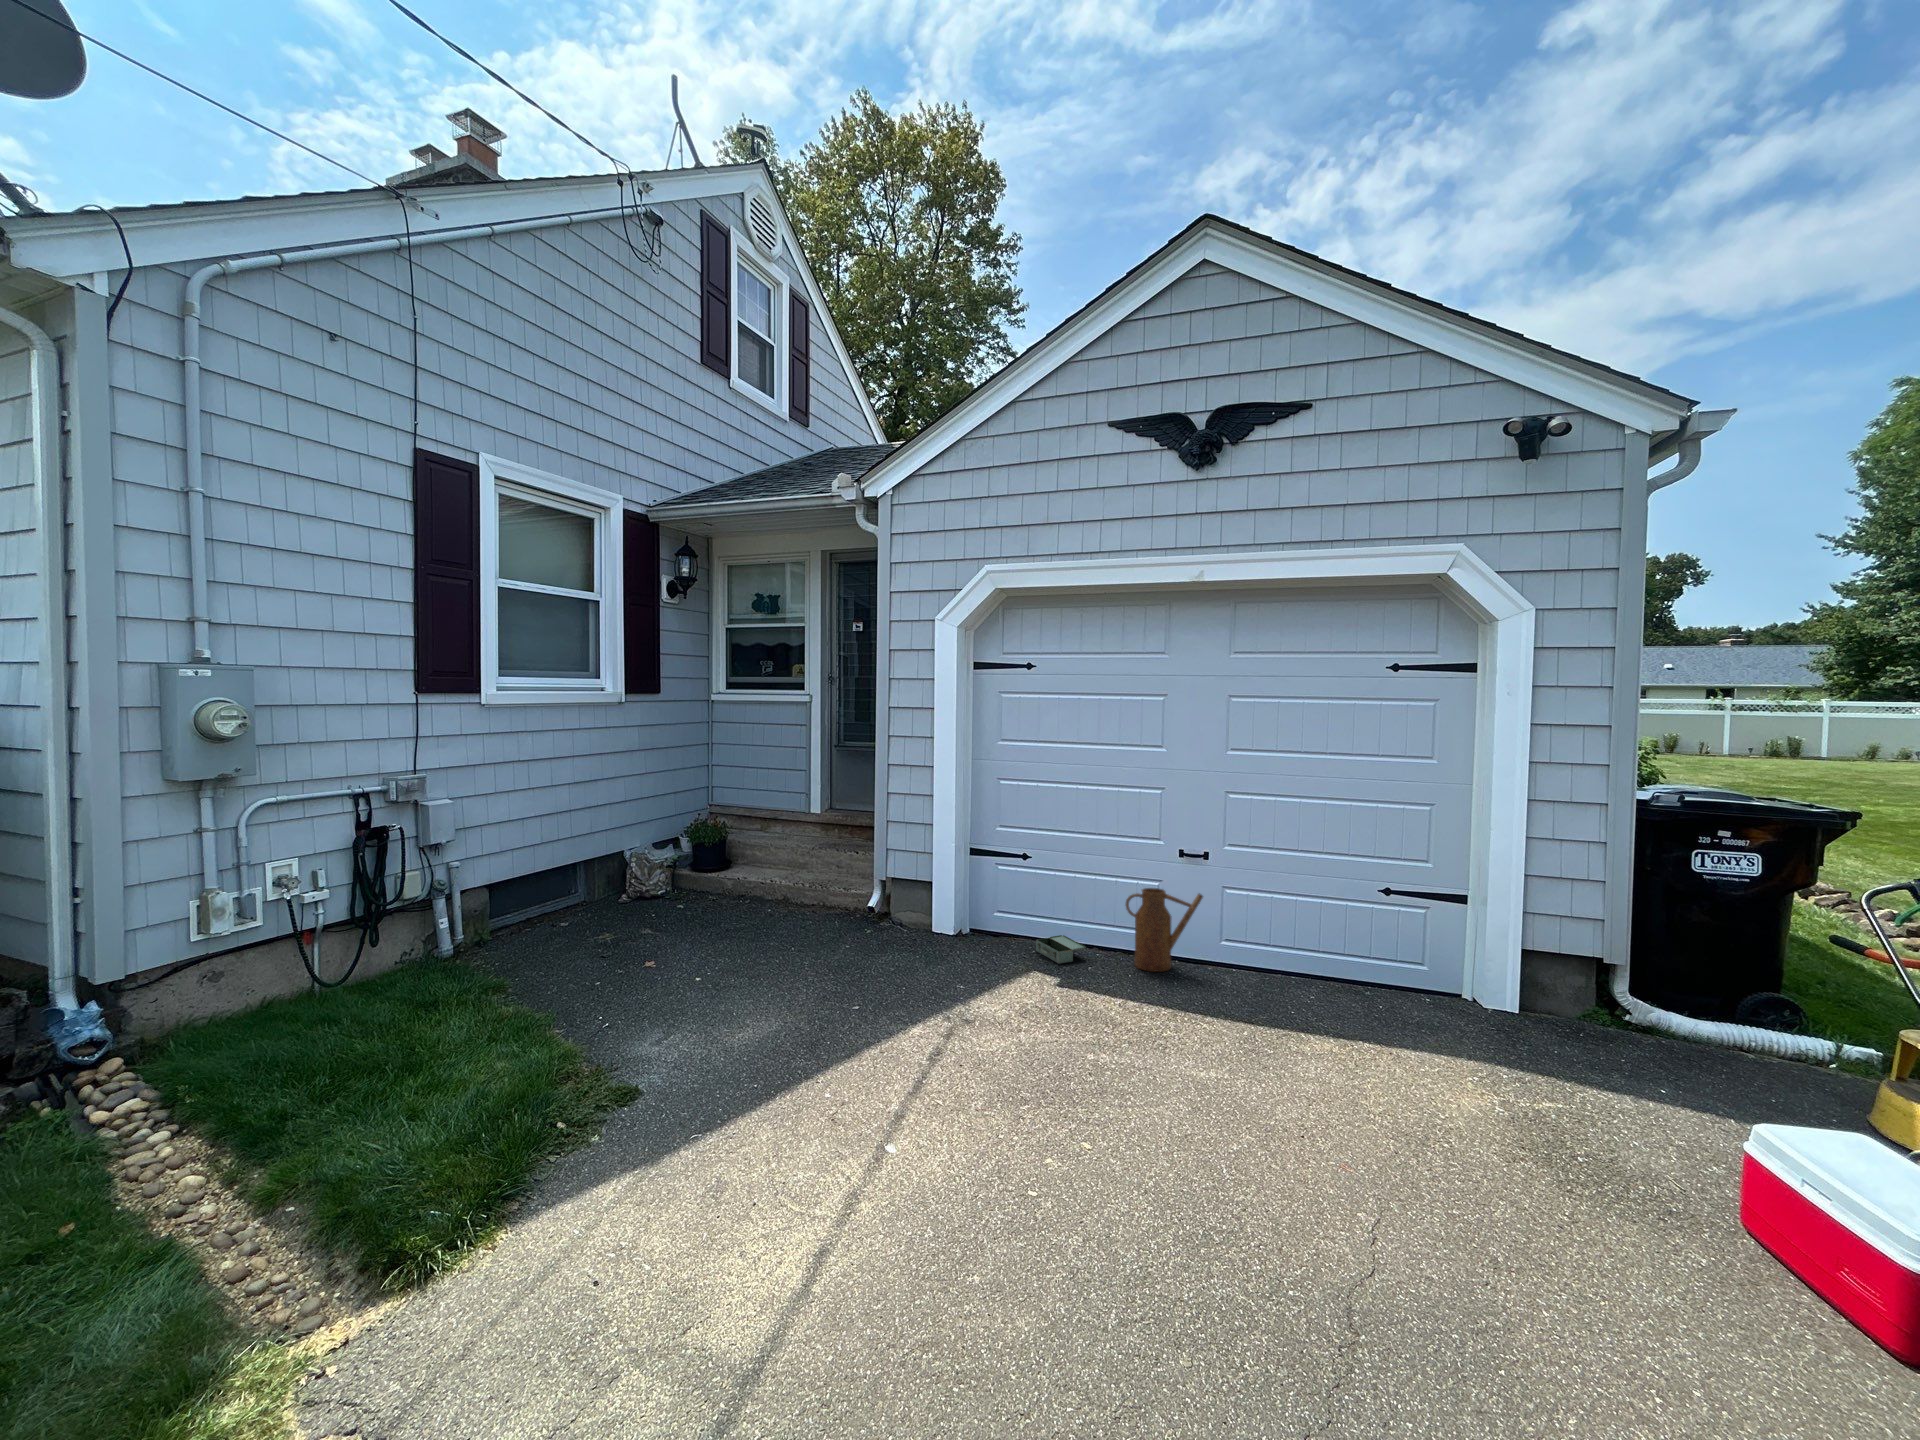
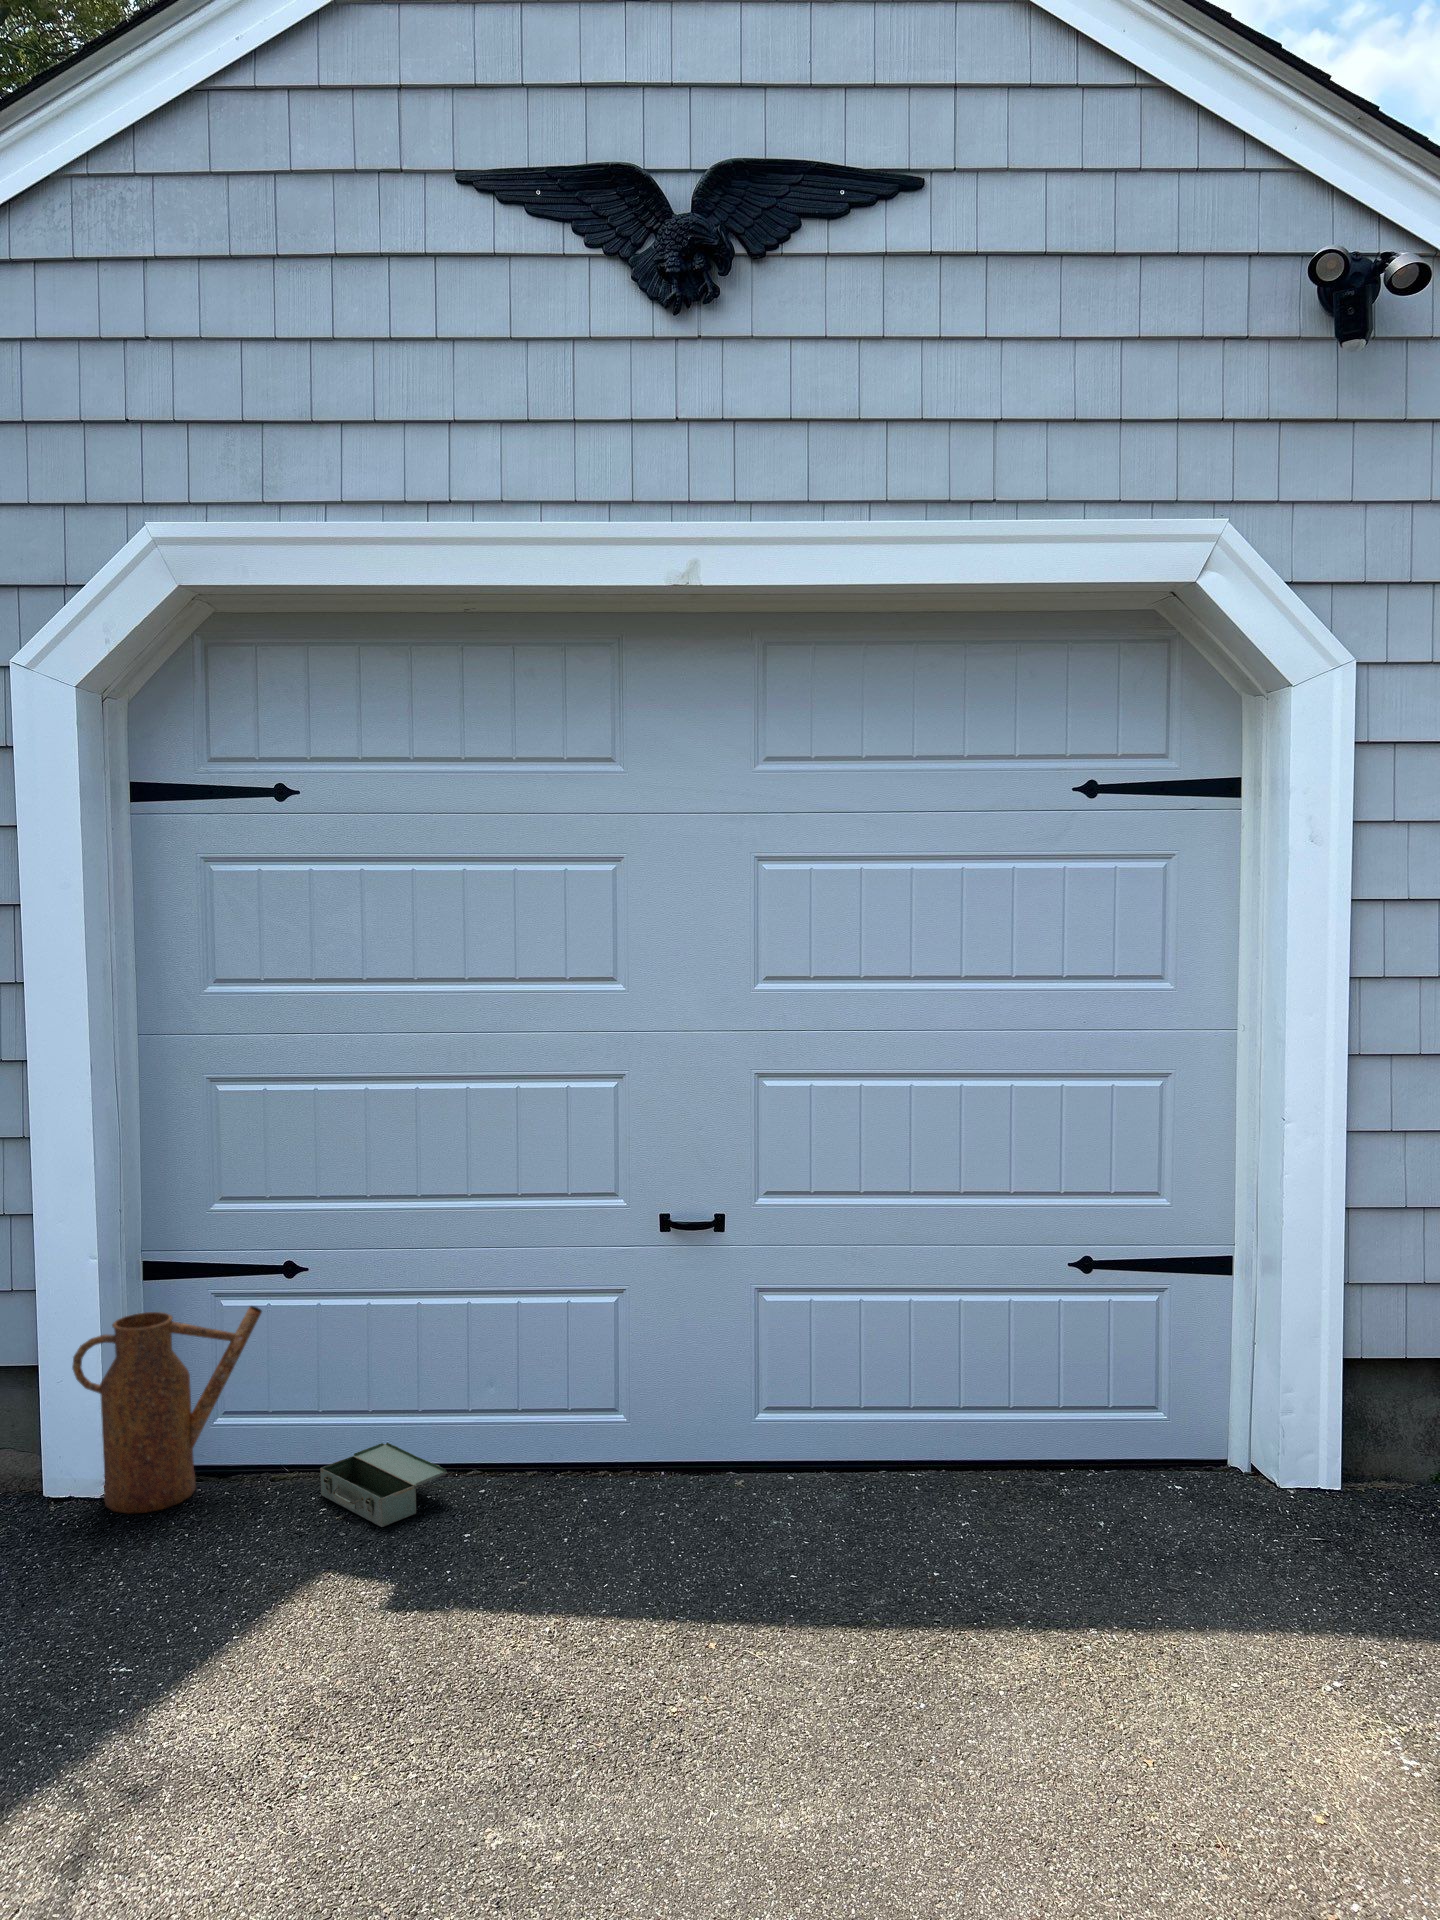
watering can: present [1126,888,1203,972] -> present [72,1306,262,1514]

